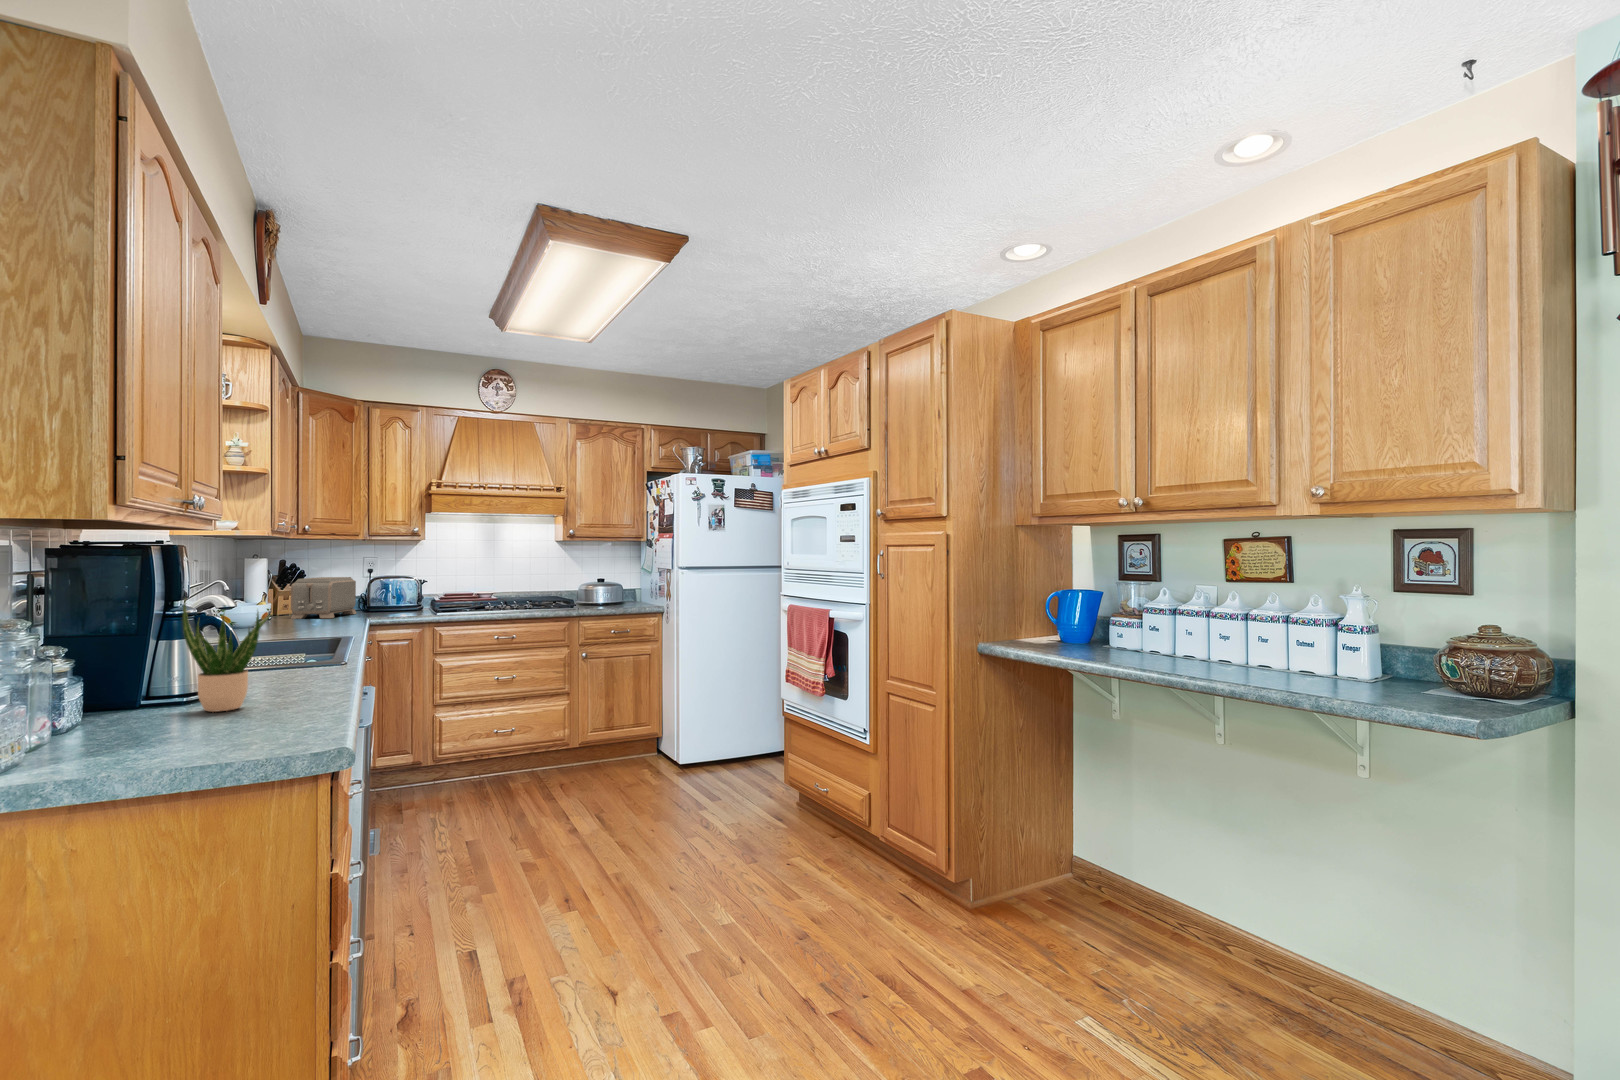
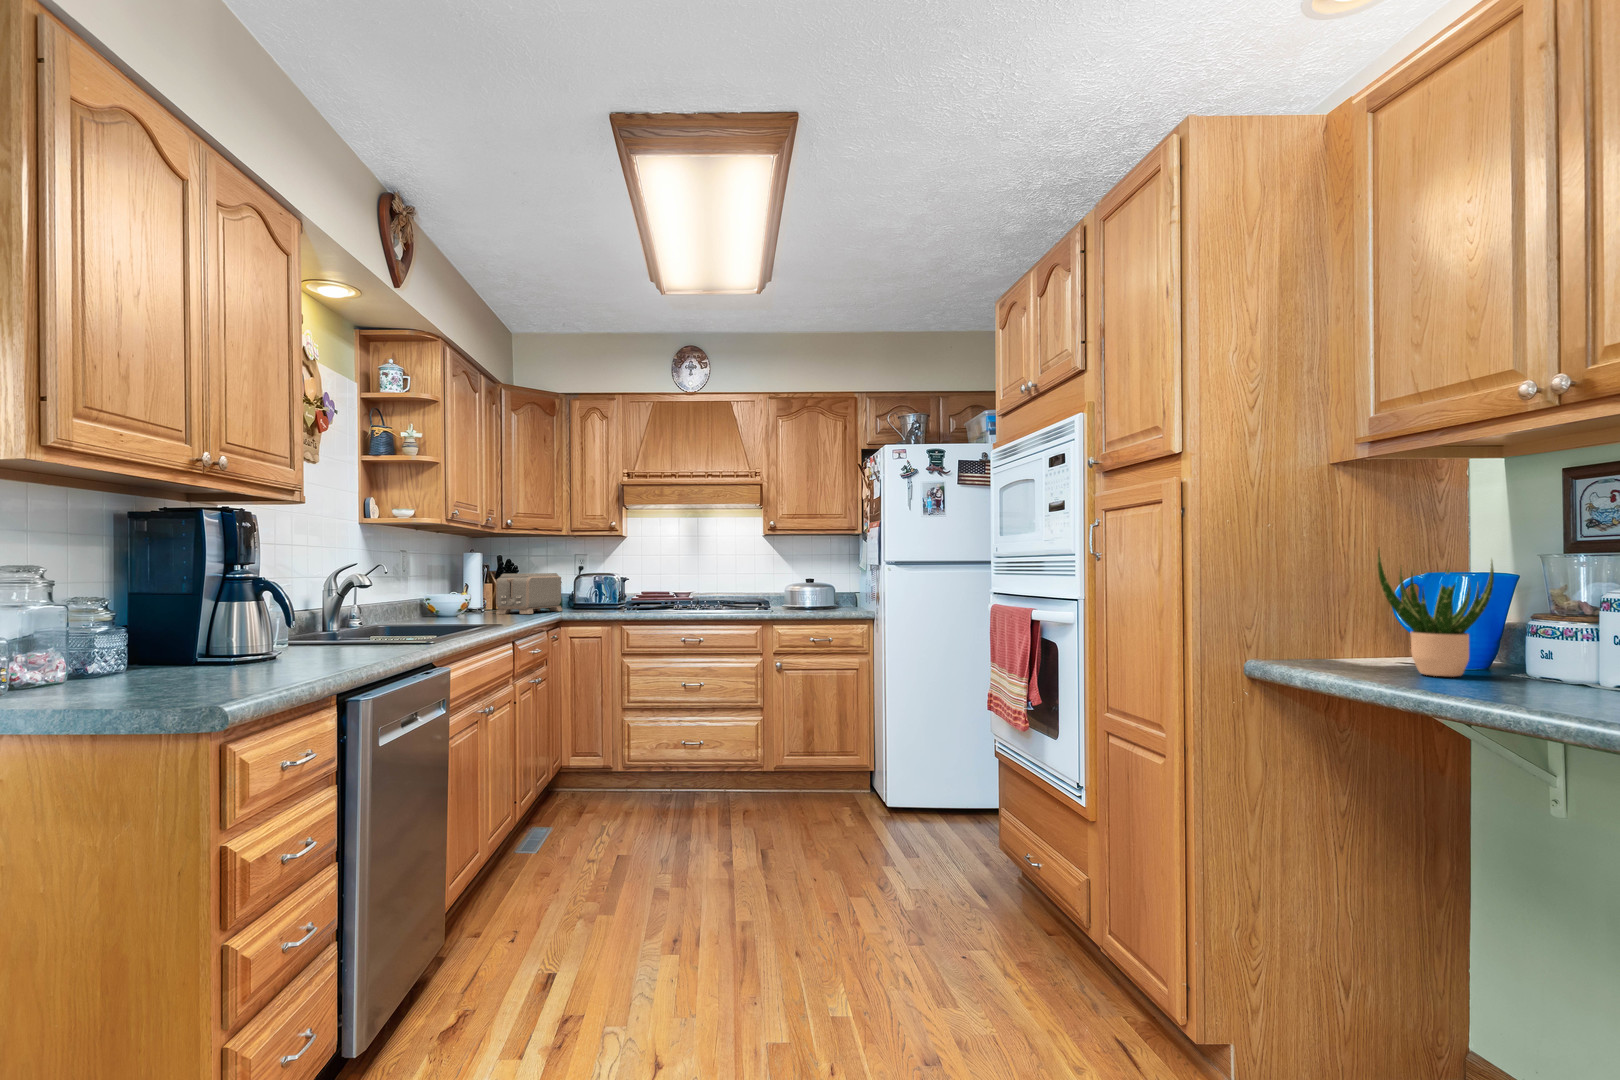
potted plant: present [182,599,270,712] -> present [1378,547,1494,677]

